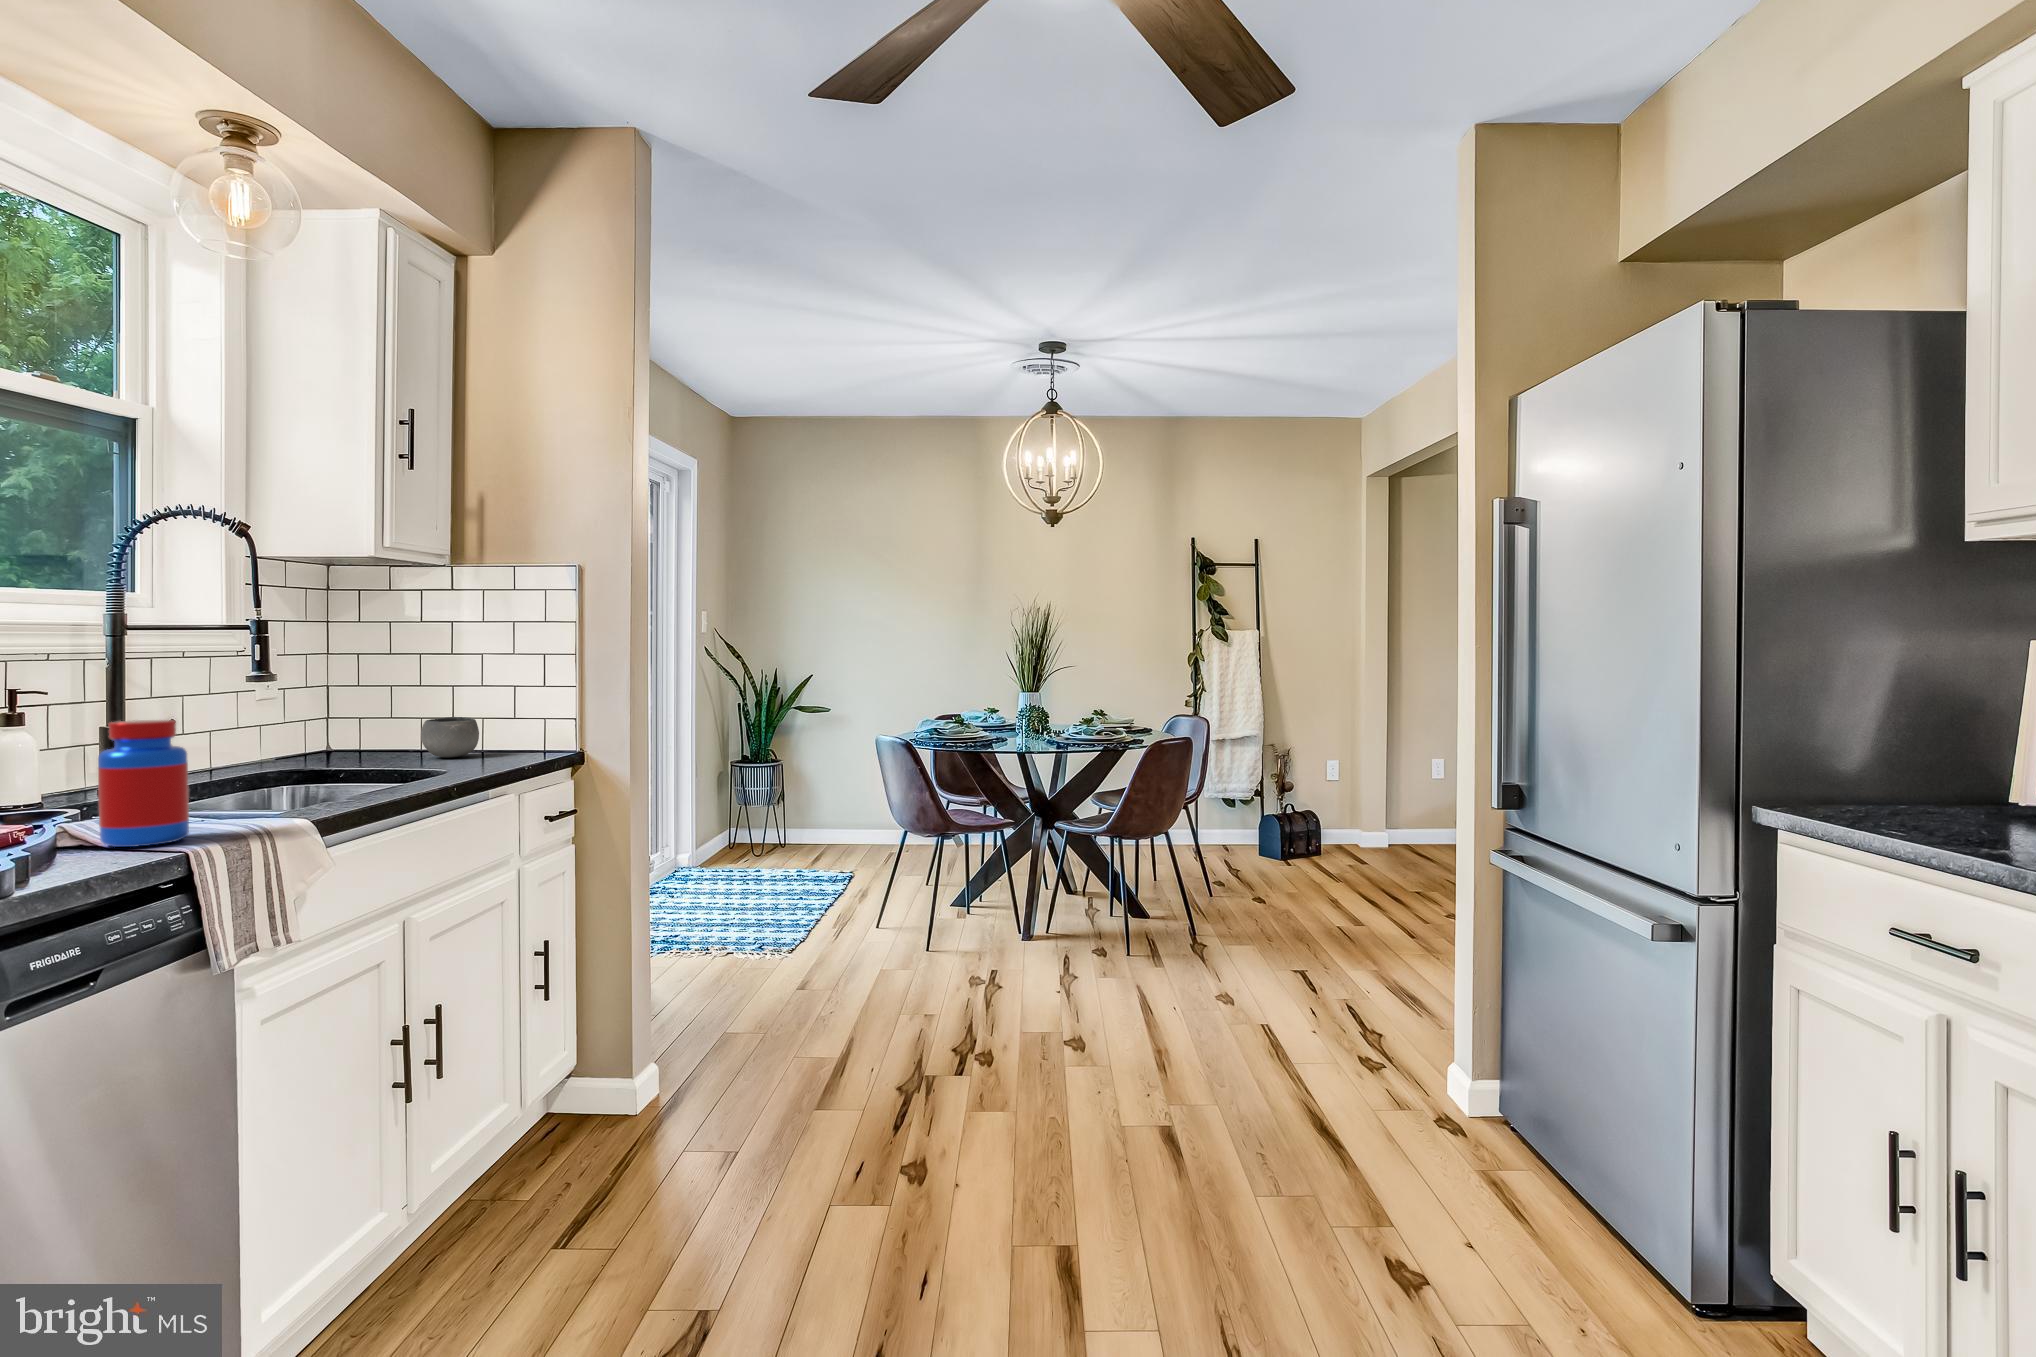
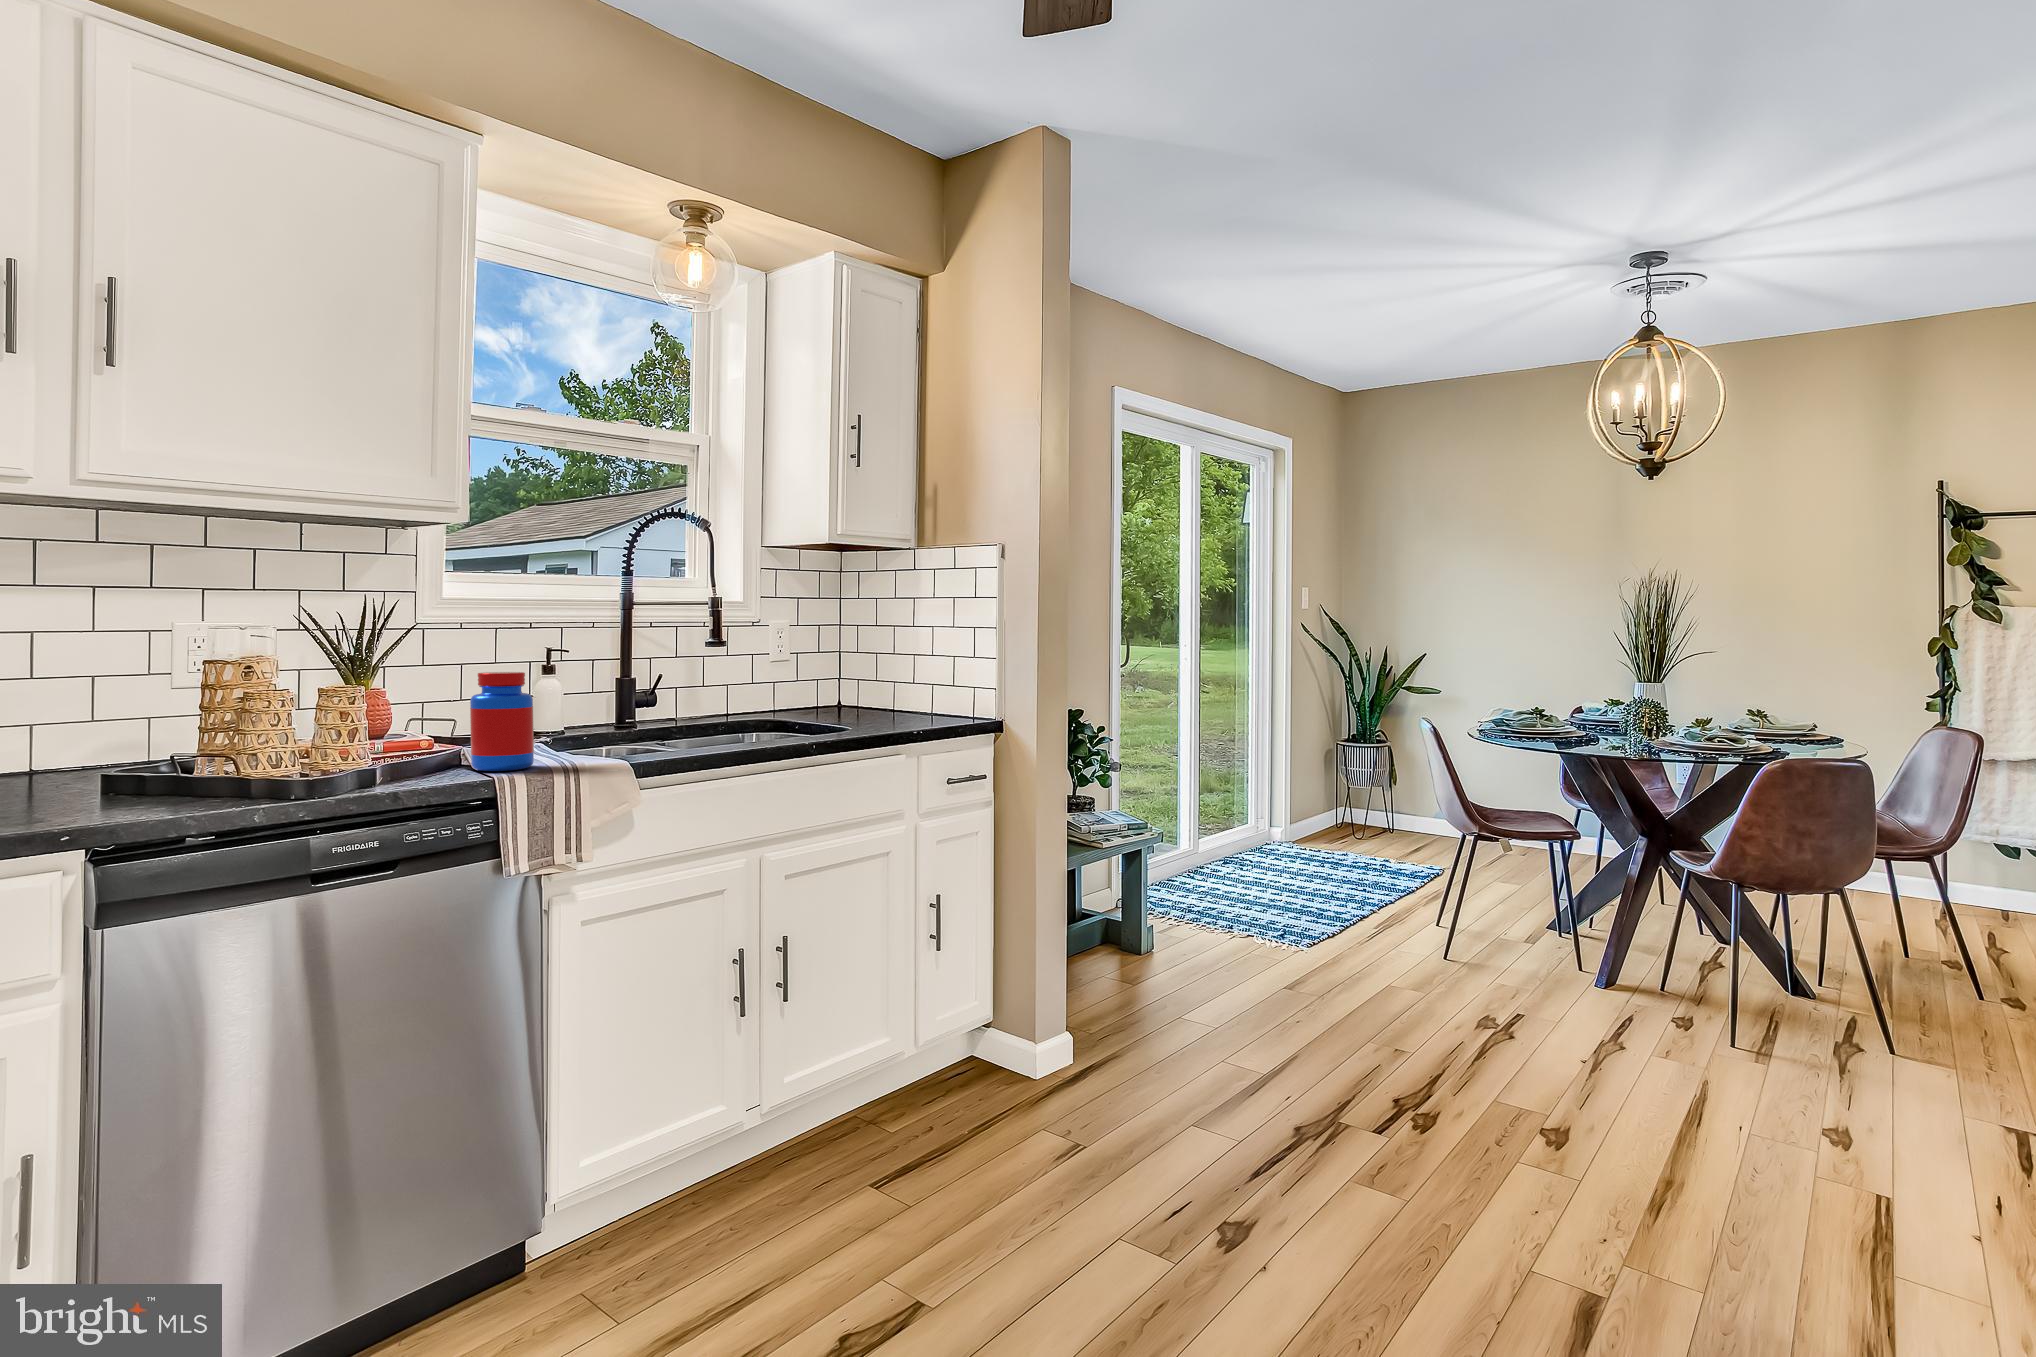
bowl: present [421,717,479,758] -> none [875,684,922,720]

